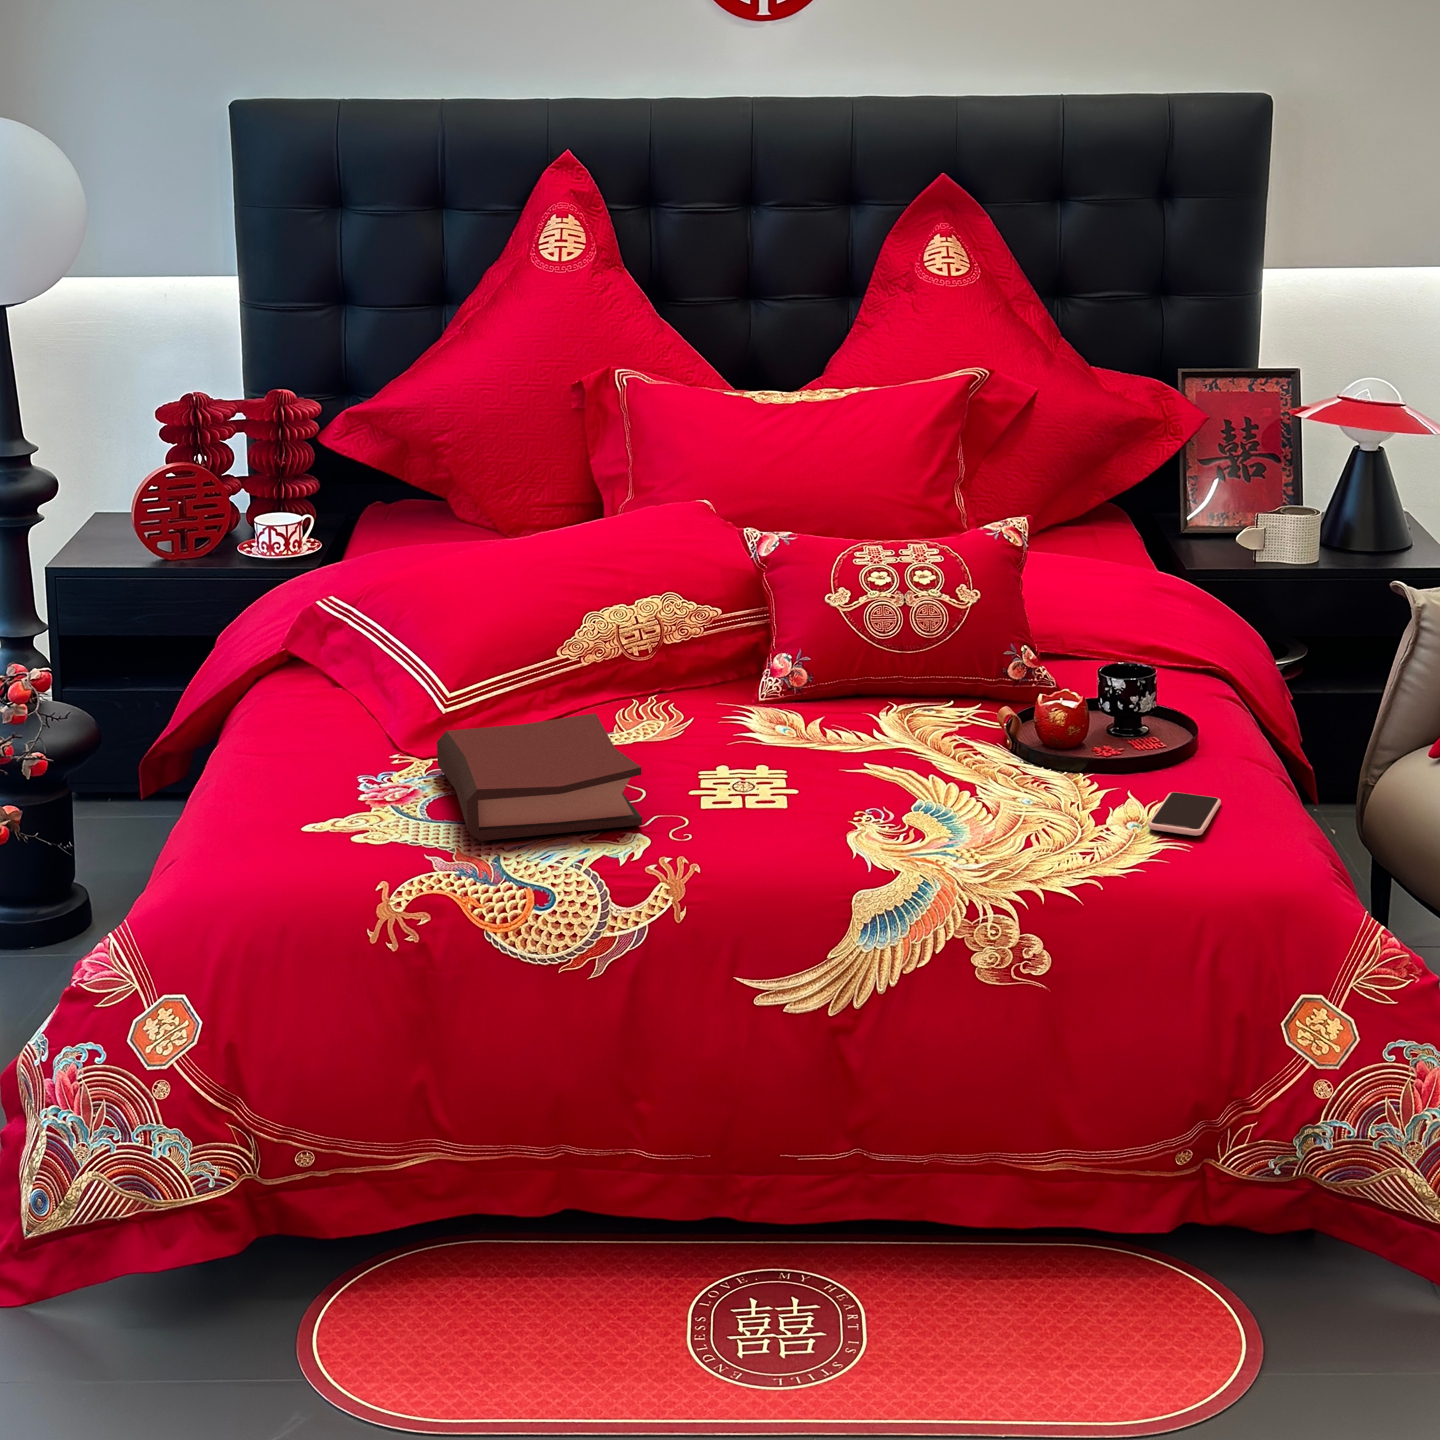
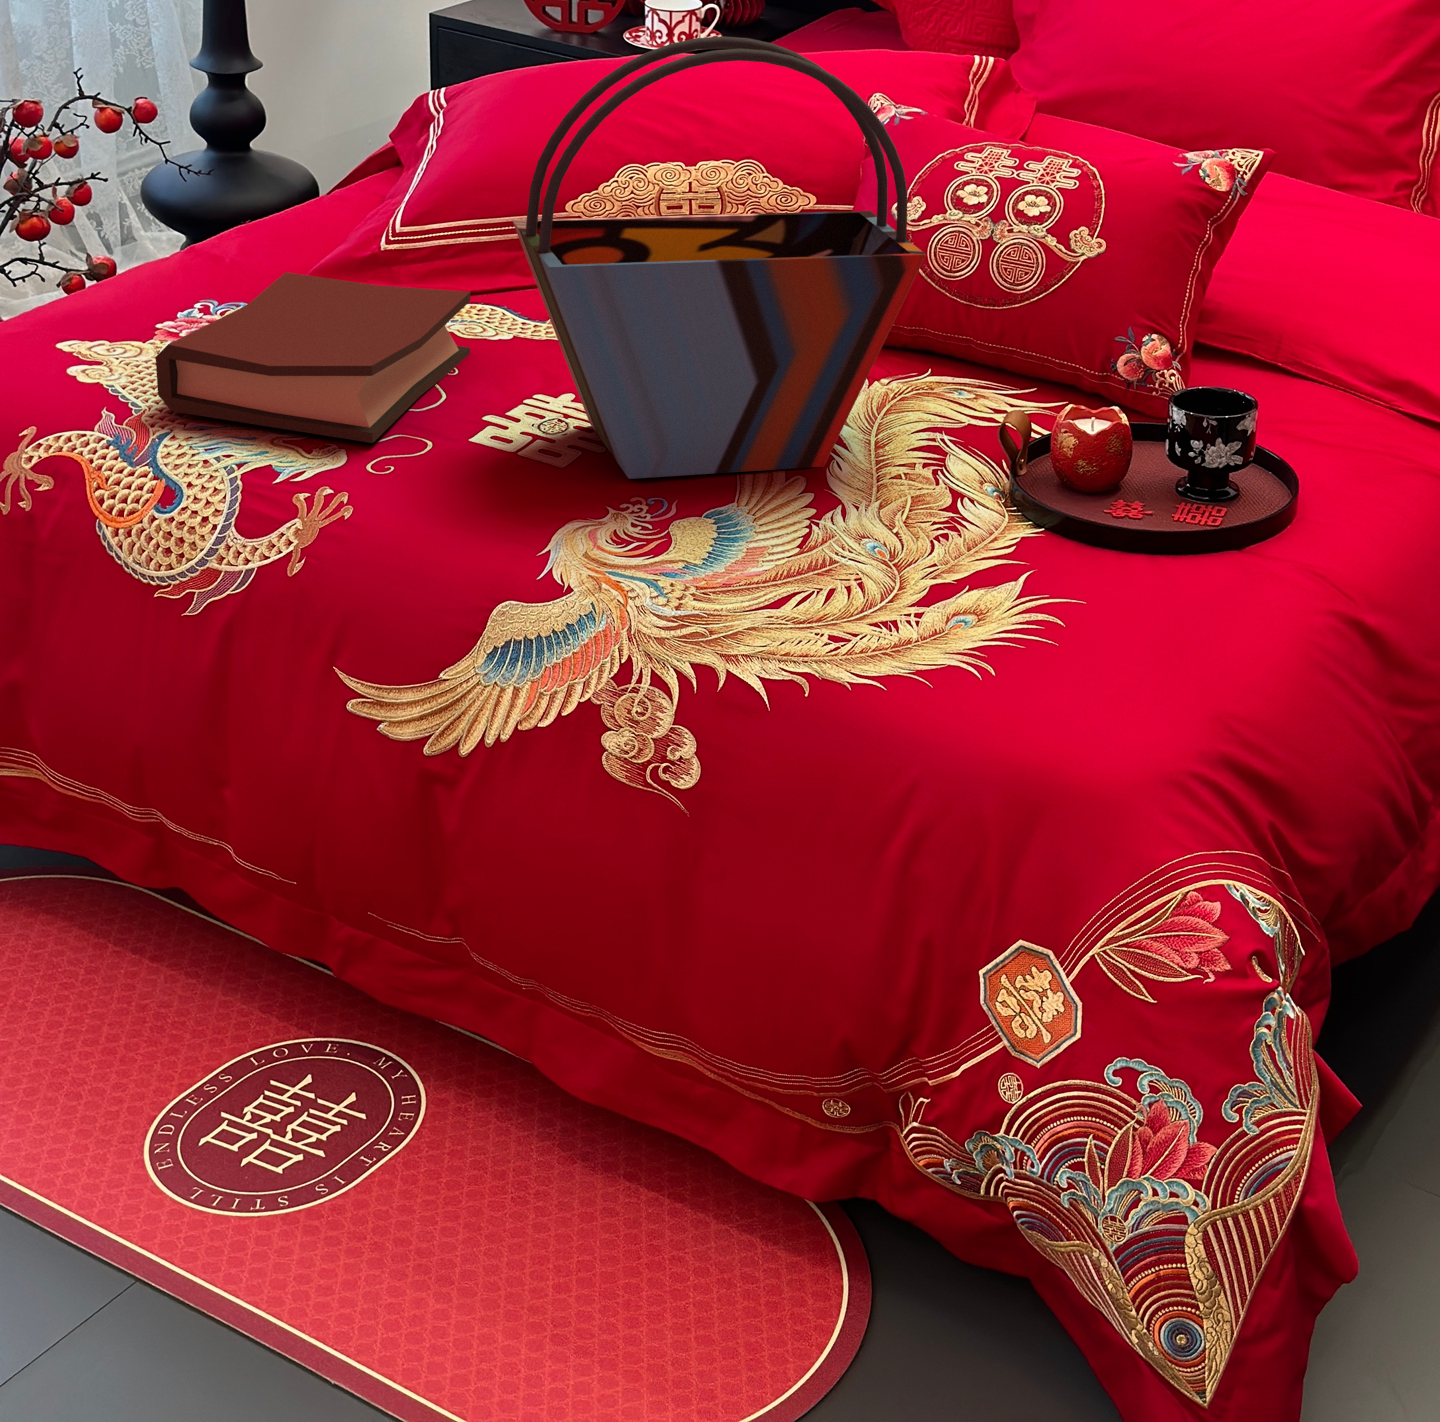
tote bag: none [705,494,958,803] -> present [512,36,926,479]
smartphone: present [1148,792,1221,836] -> none [982,594,1155,663]

